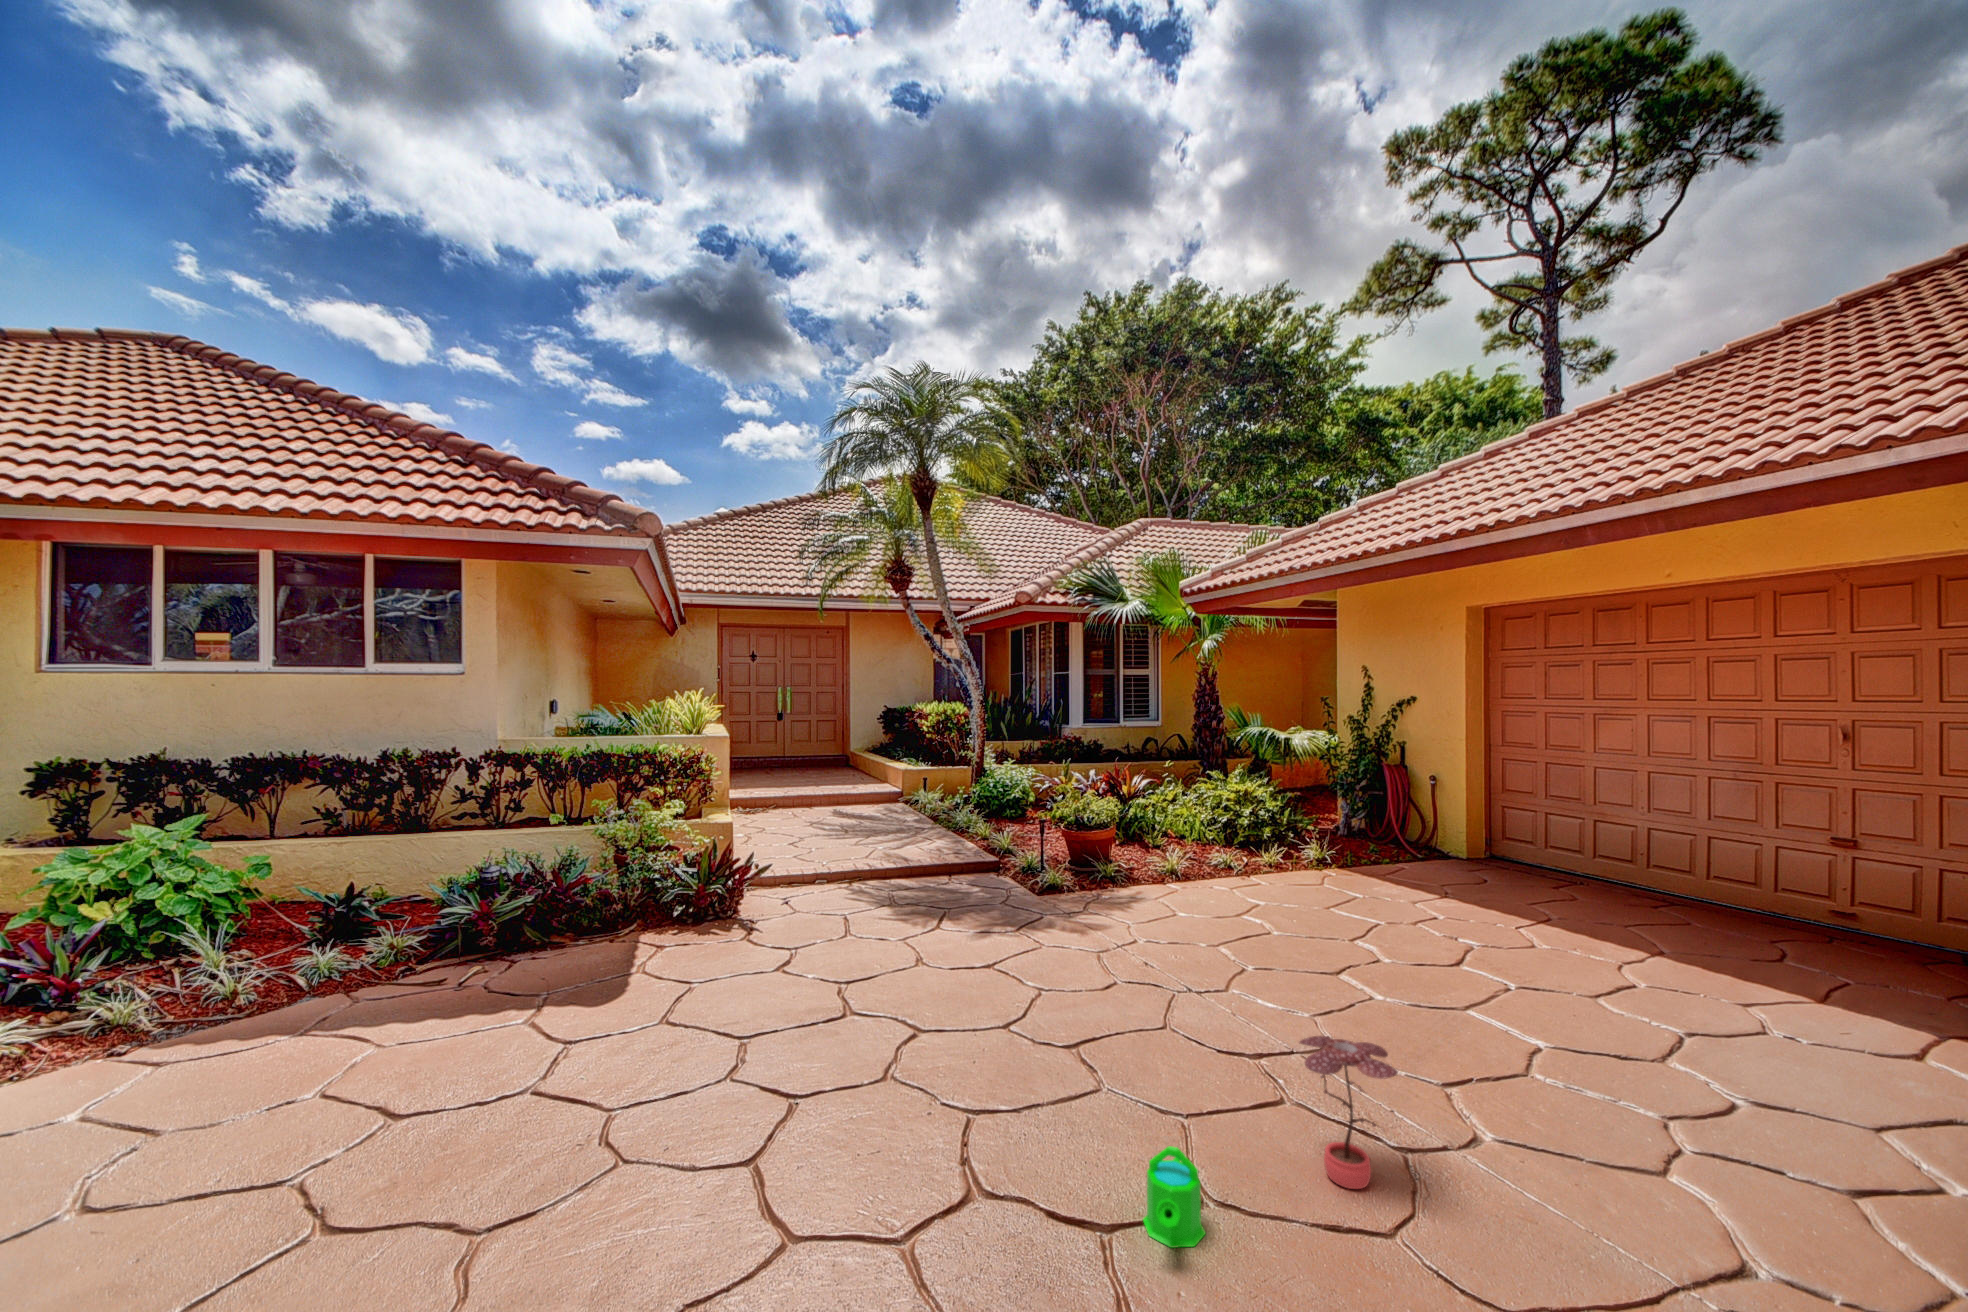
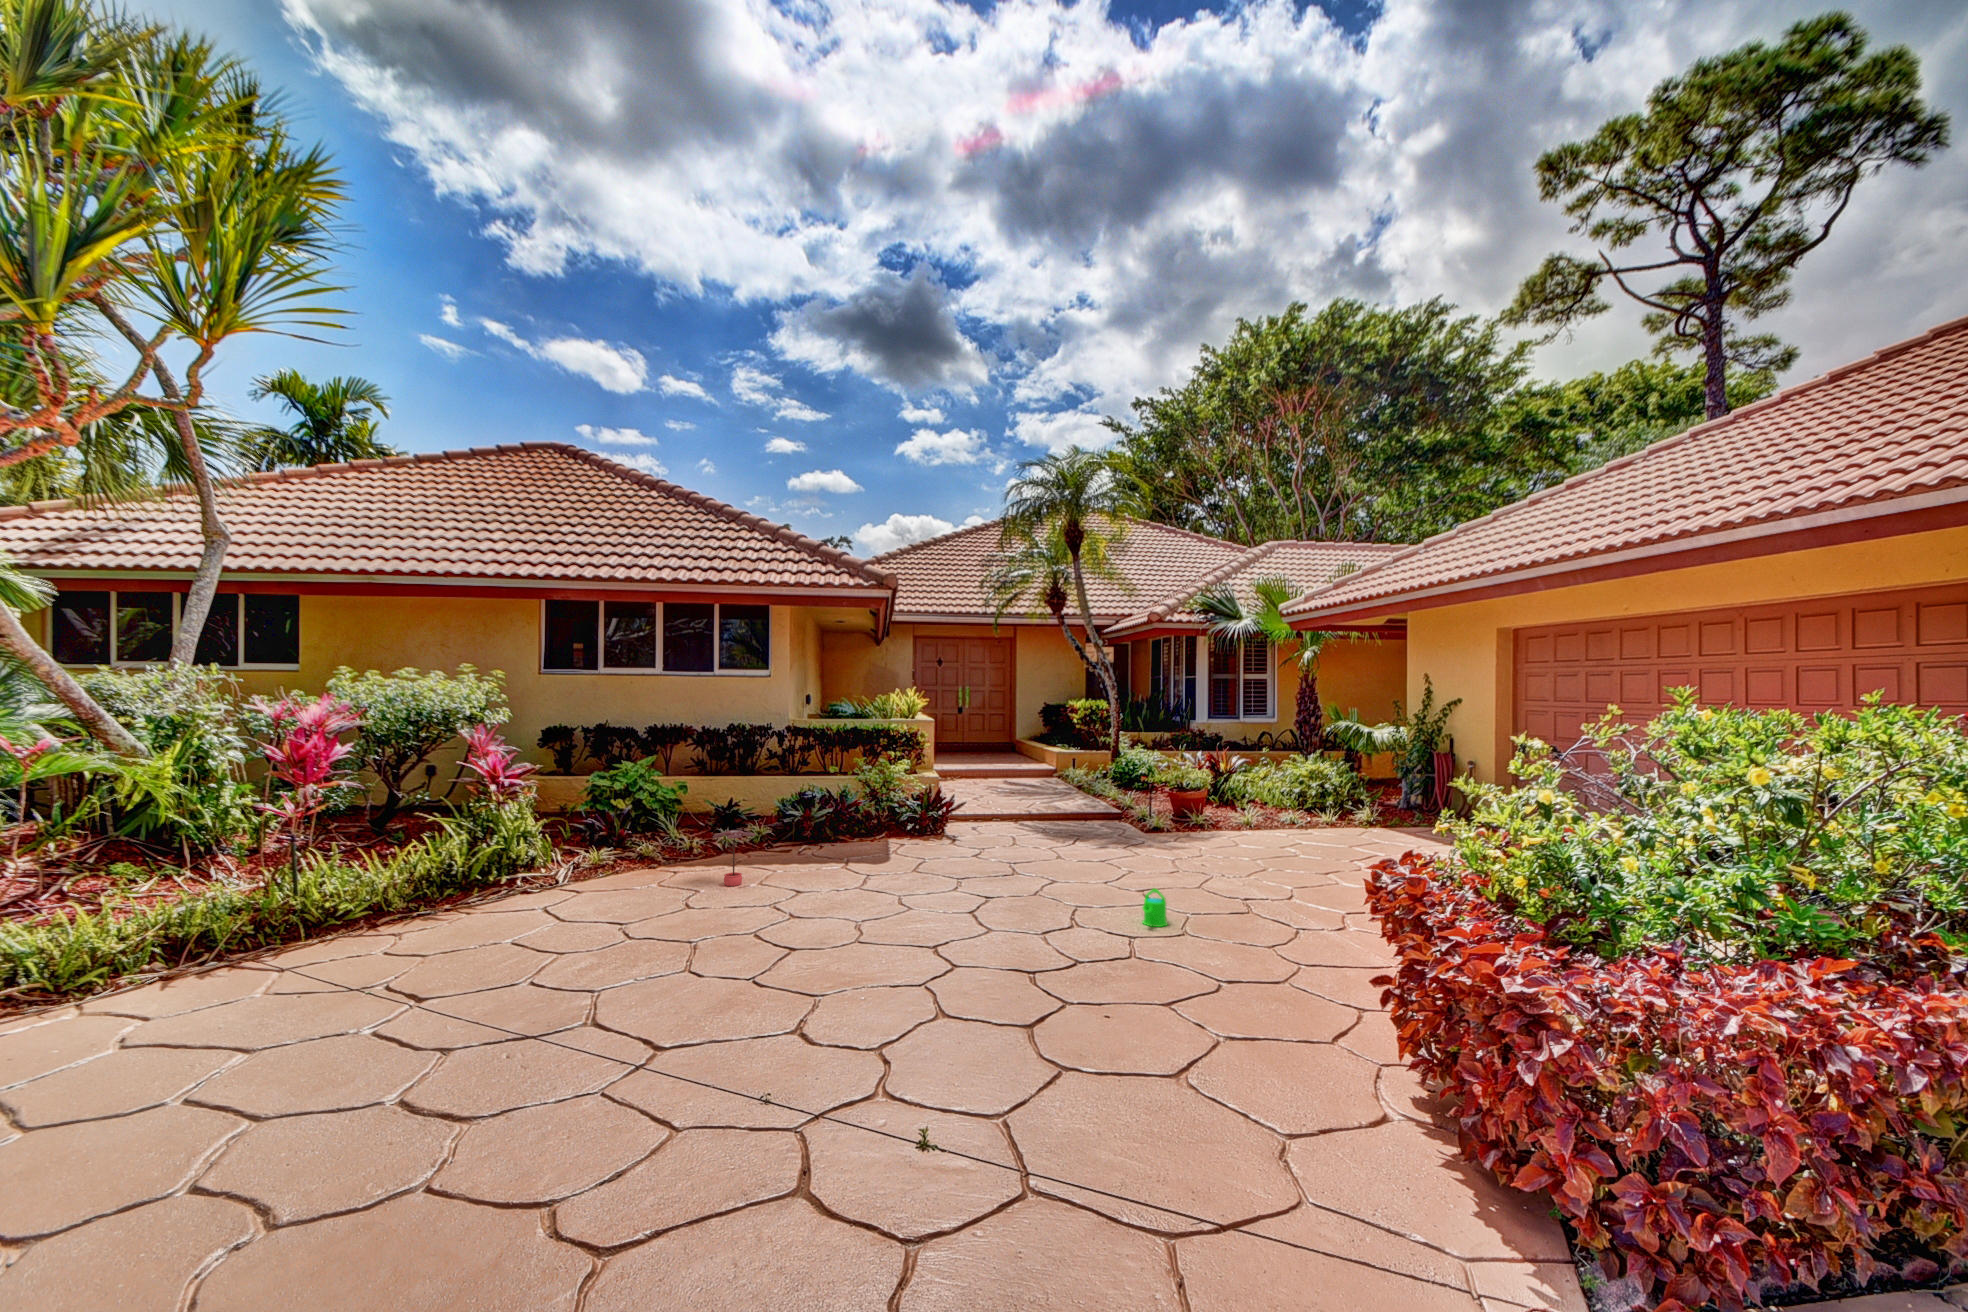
potted plant: present [1300,1036,1398,1189] -> present [713,830,756,886]

